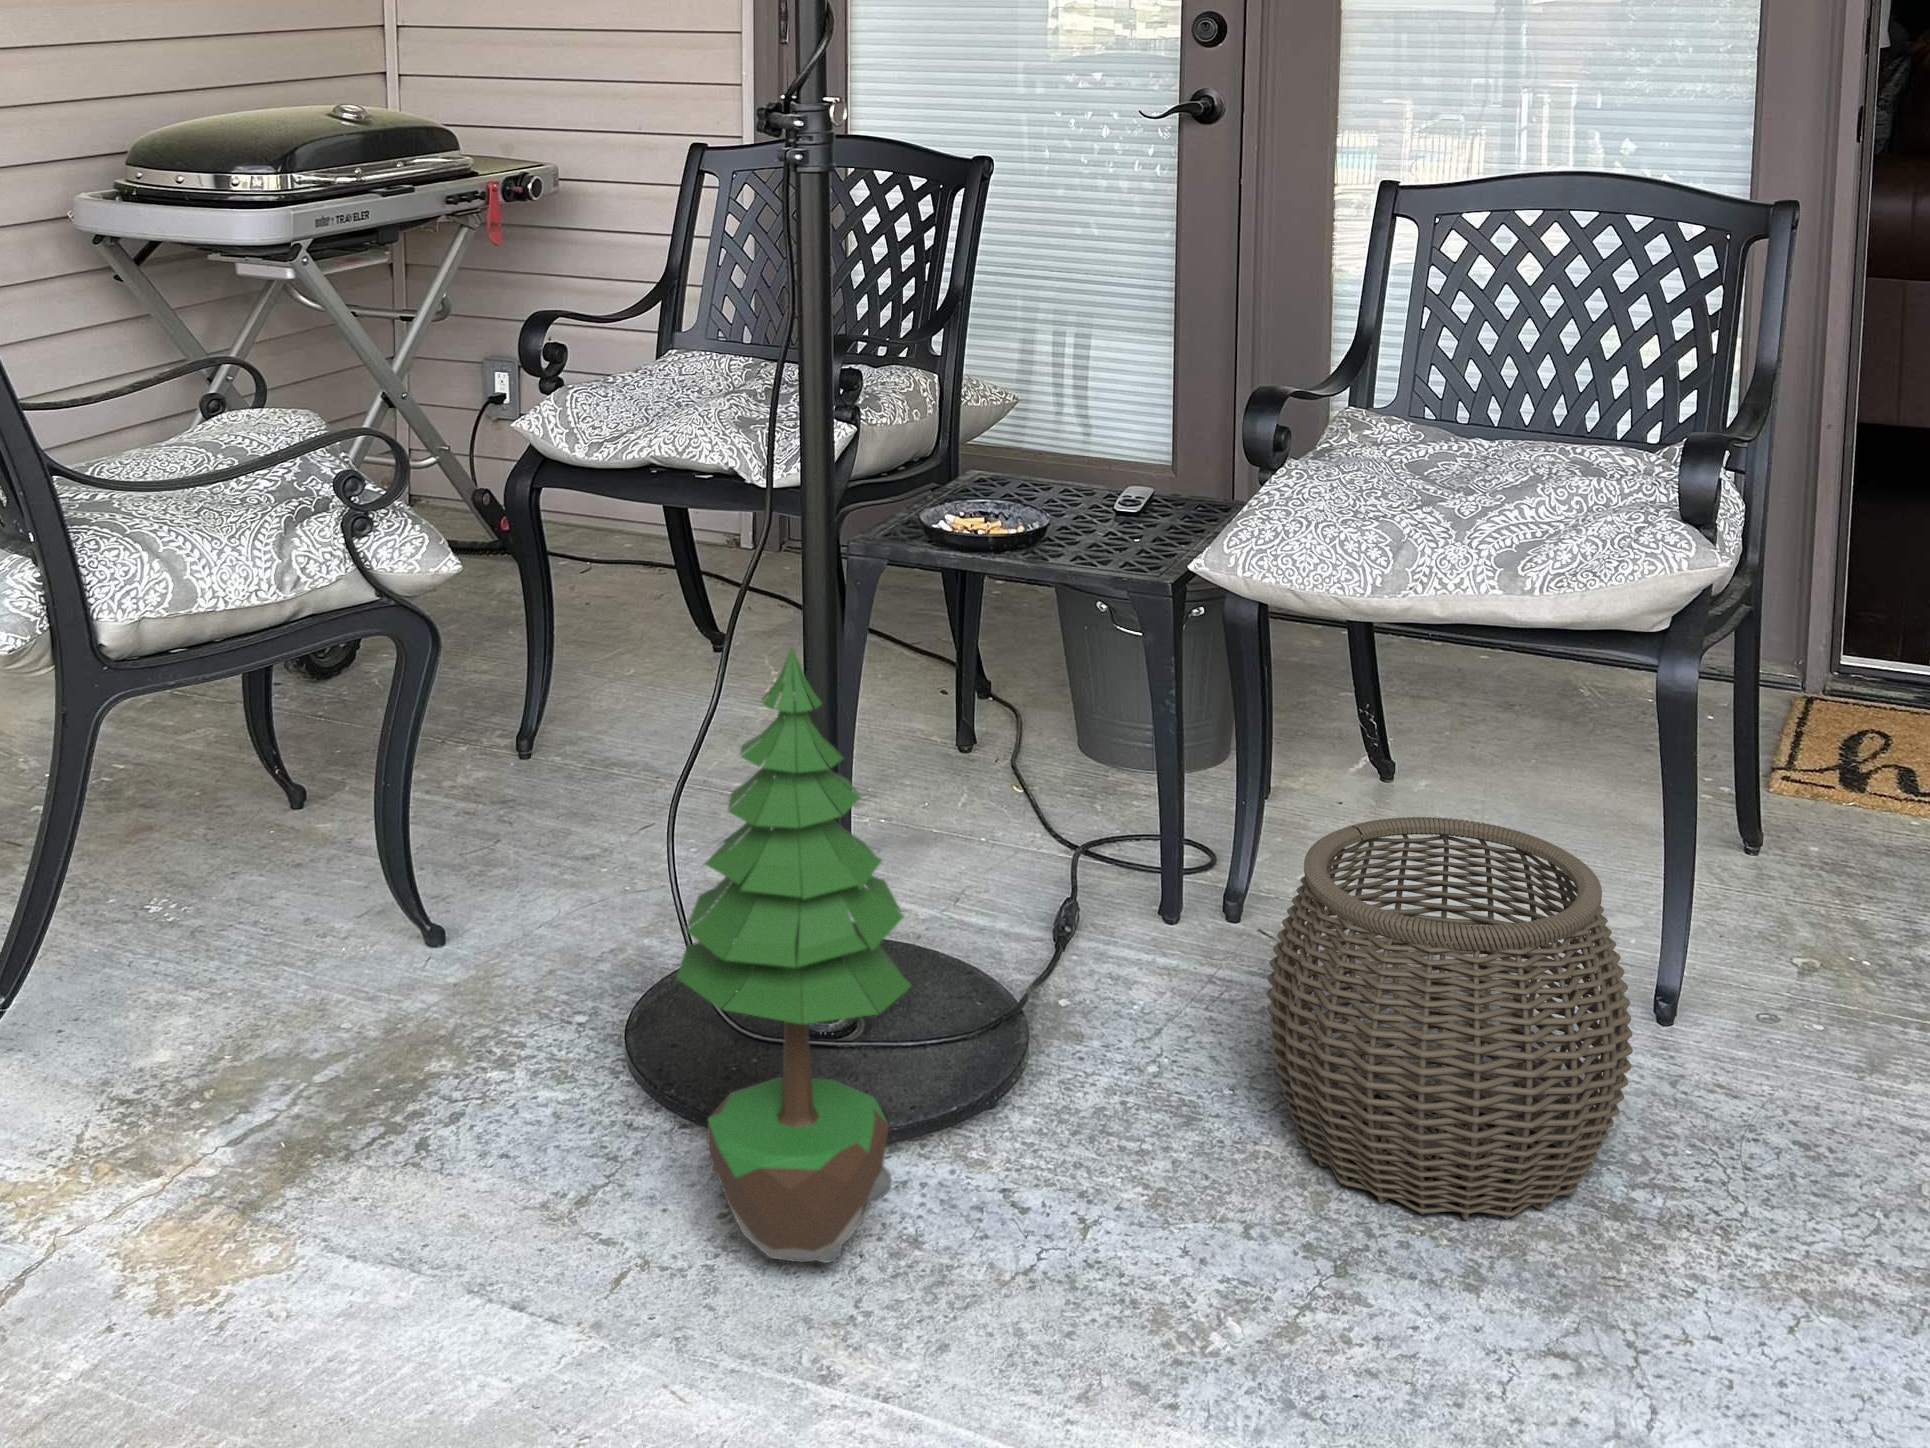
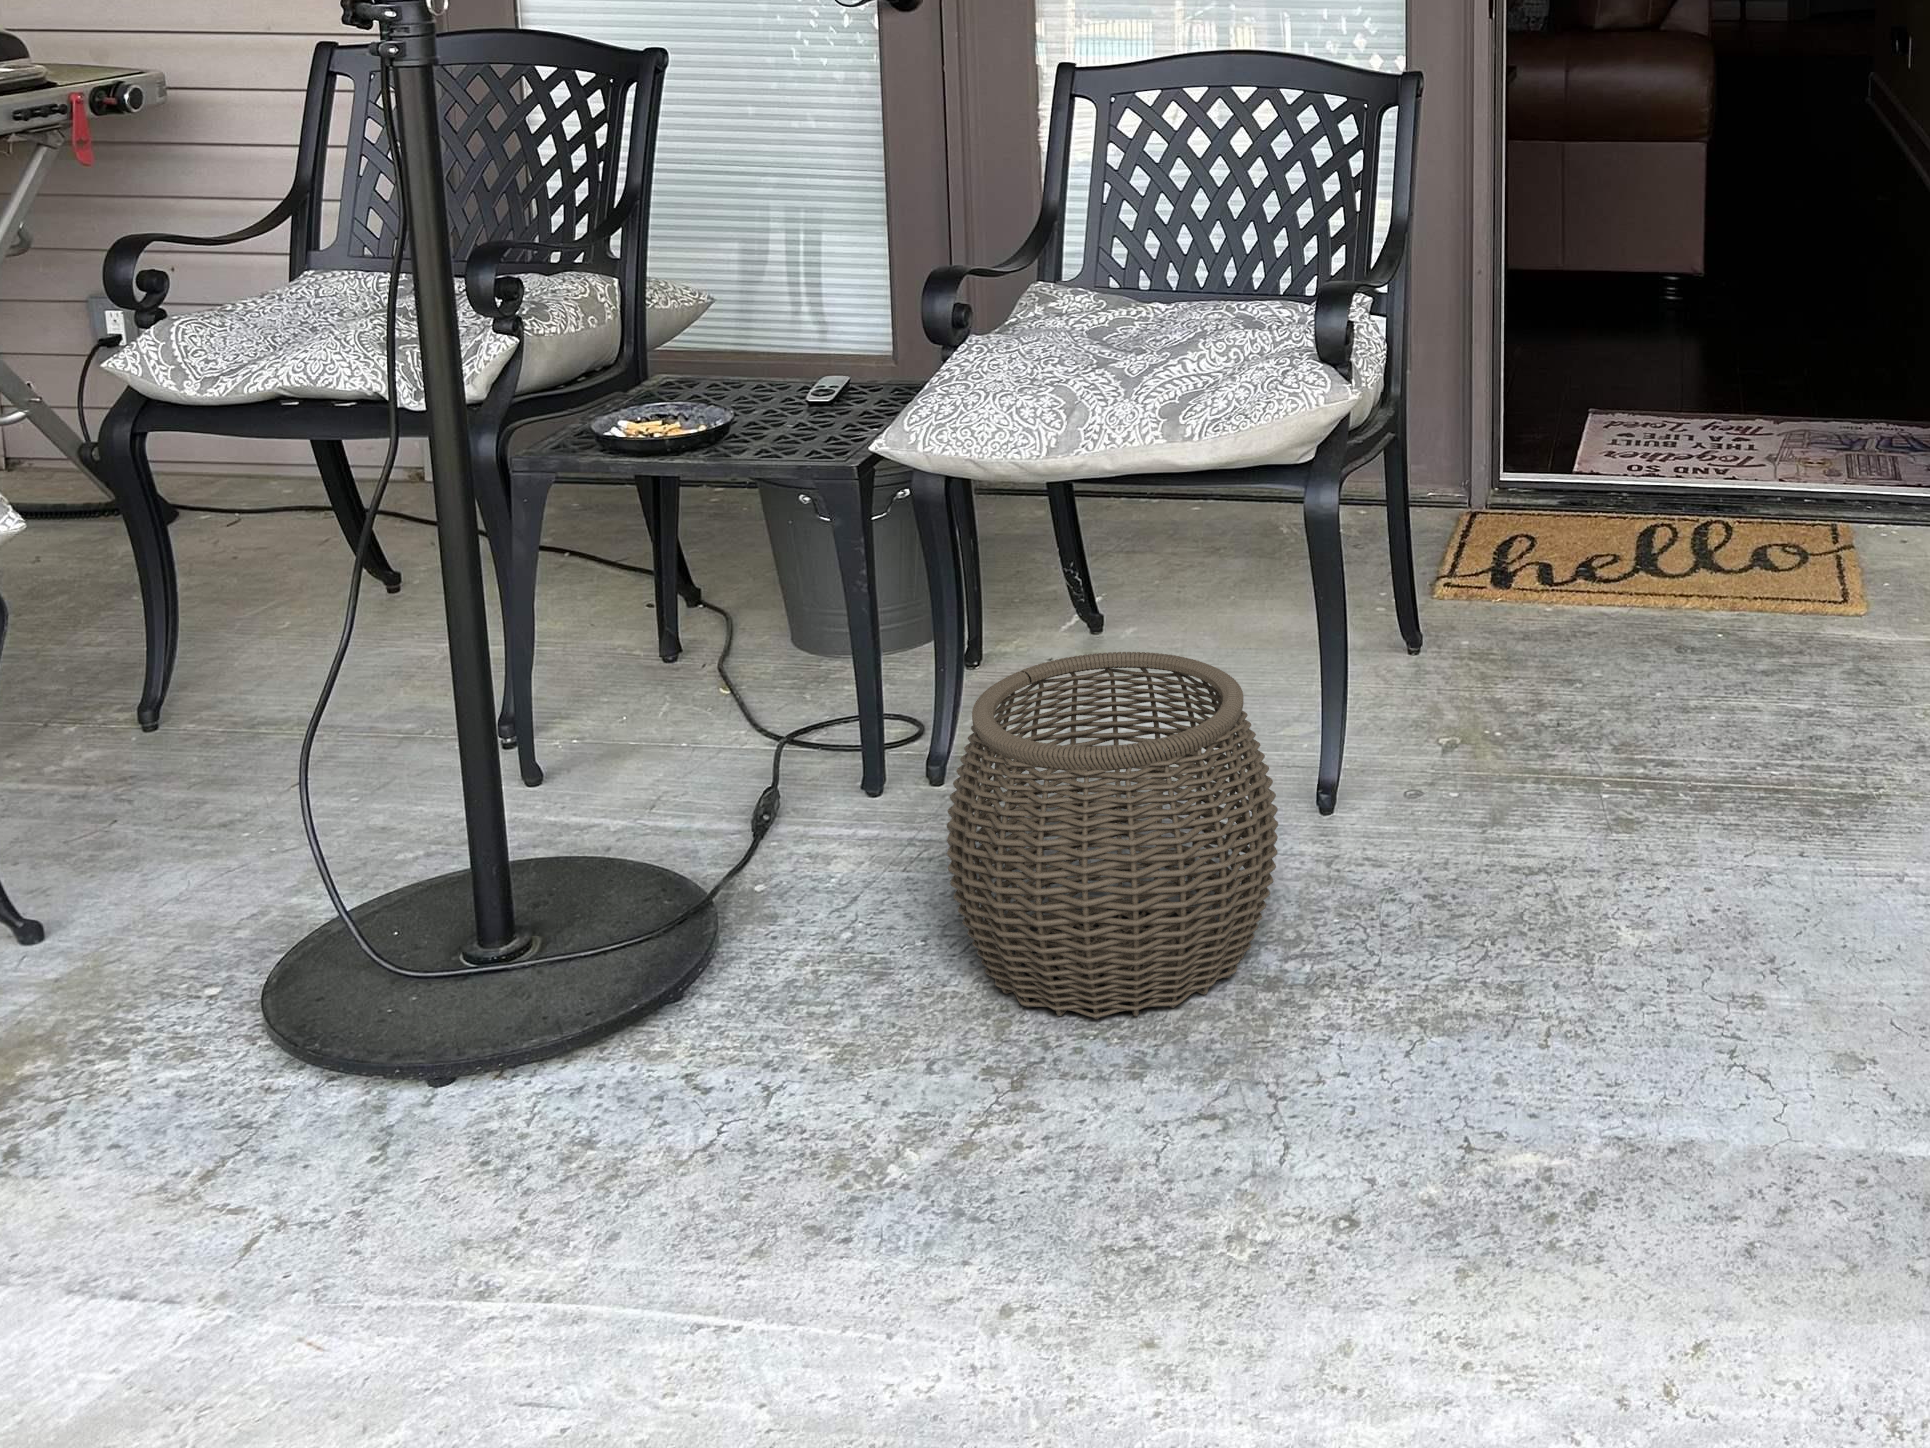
potted tree: present [676,648,912,1263] -> none [284,555,559,1191]

